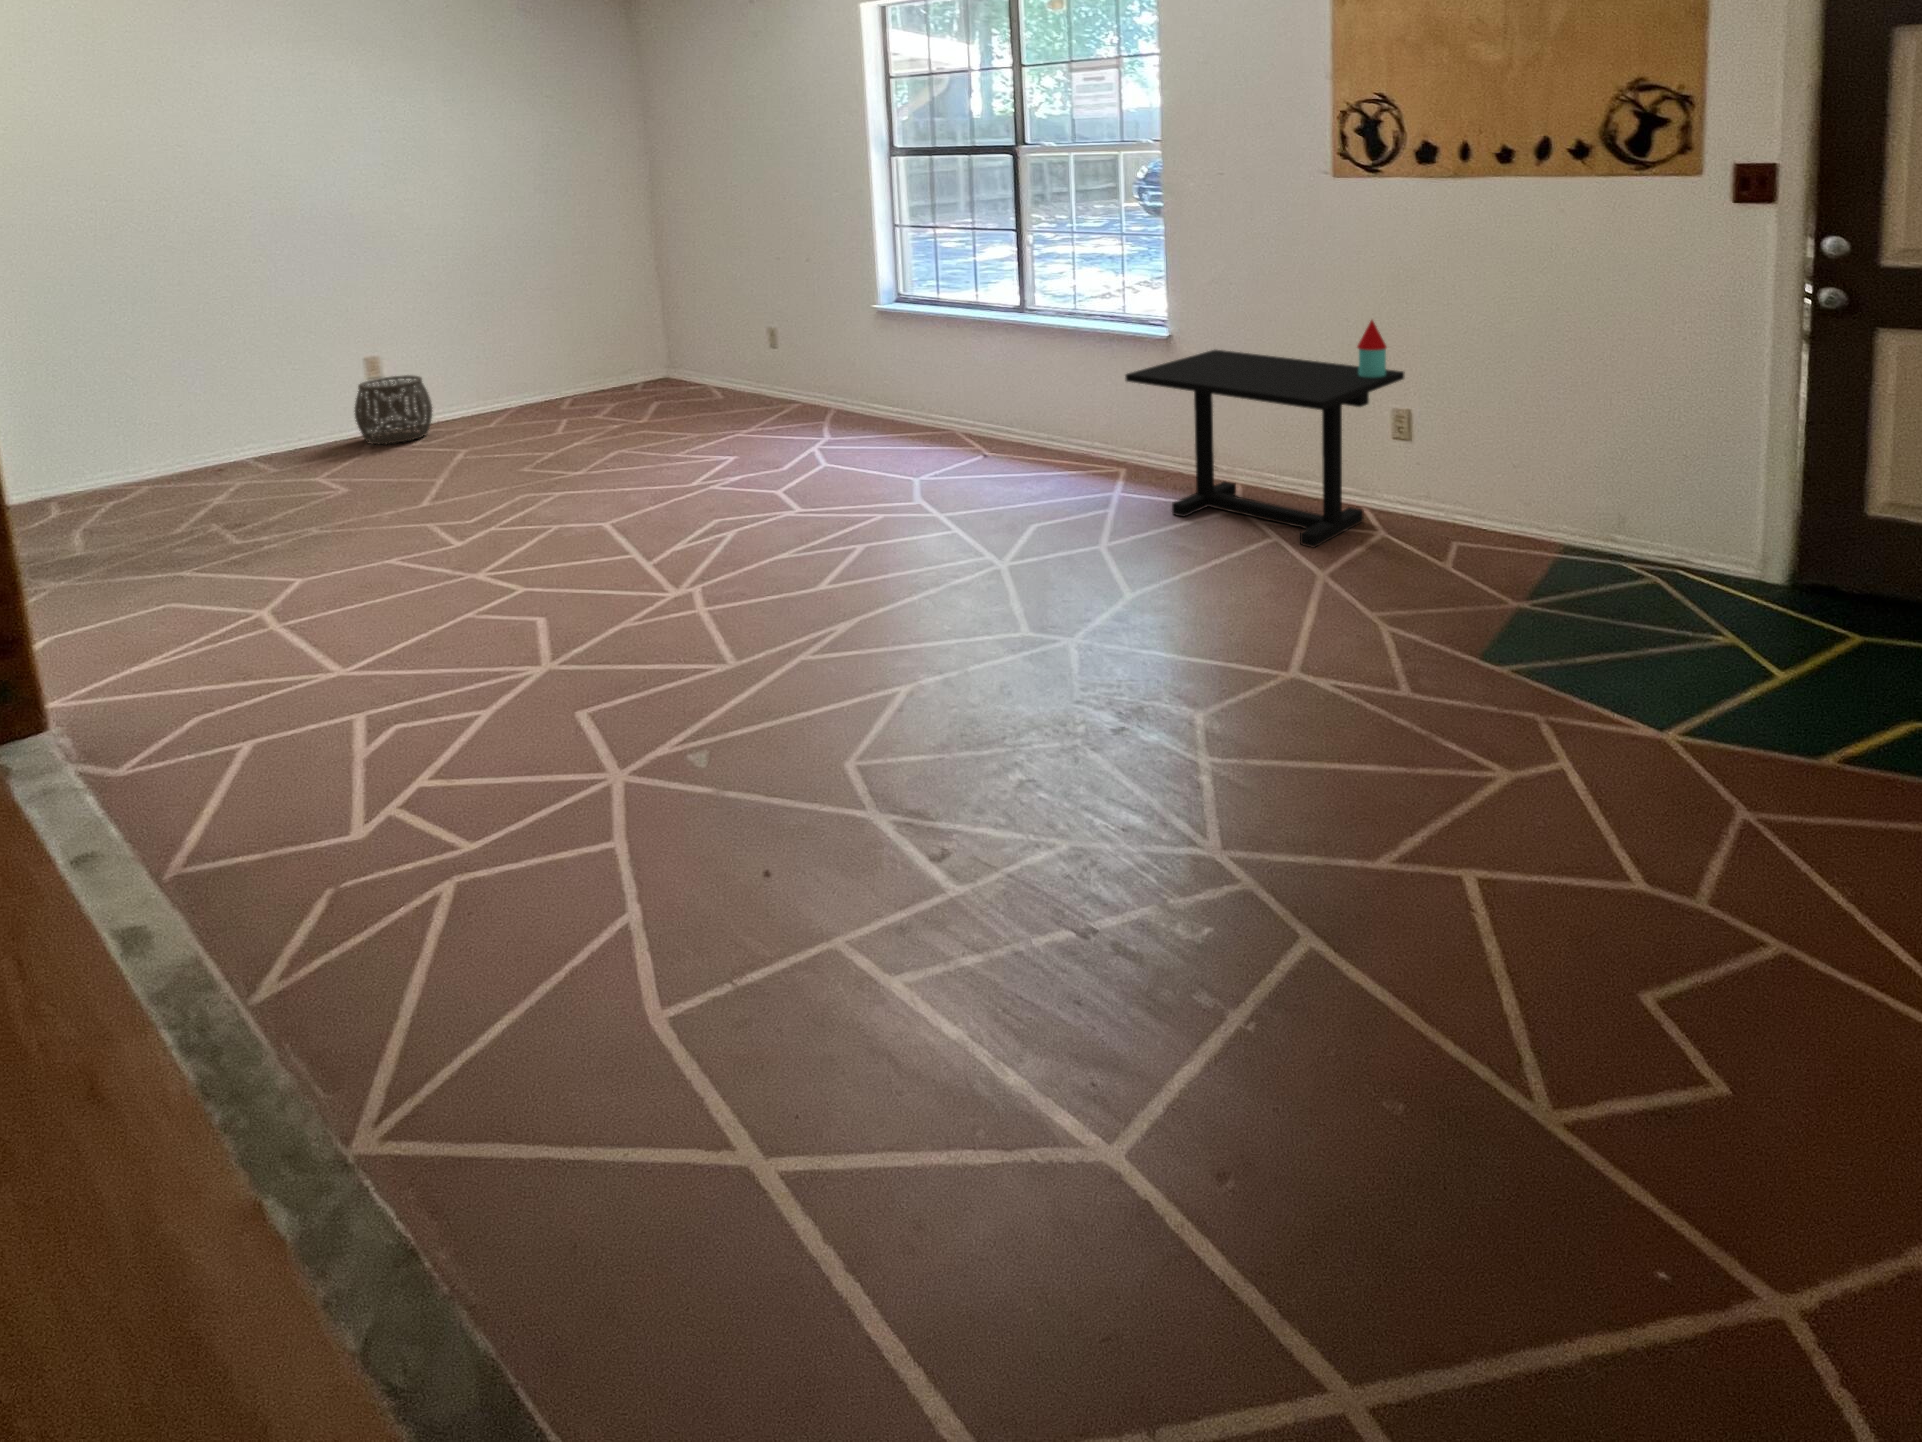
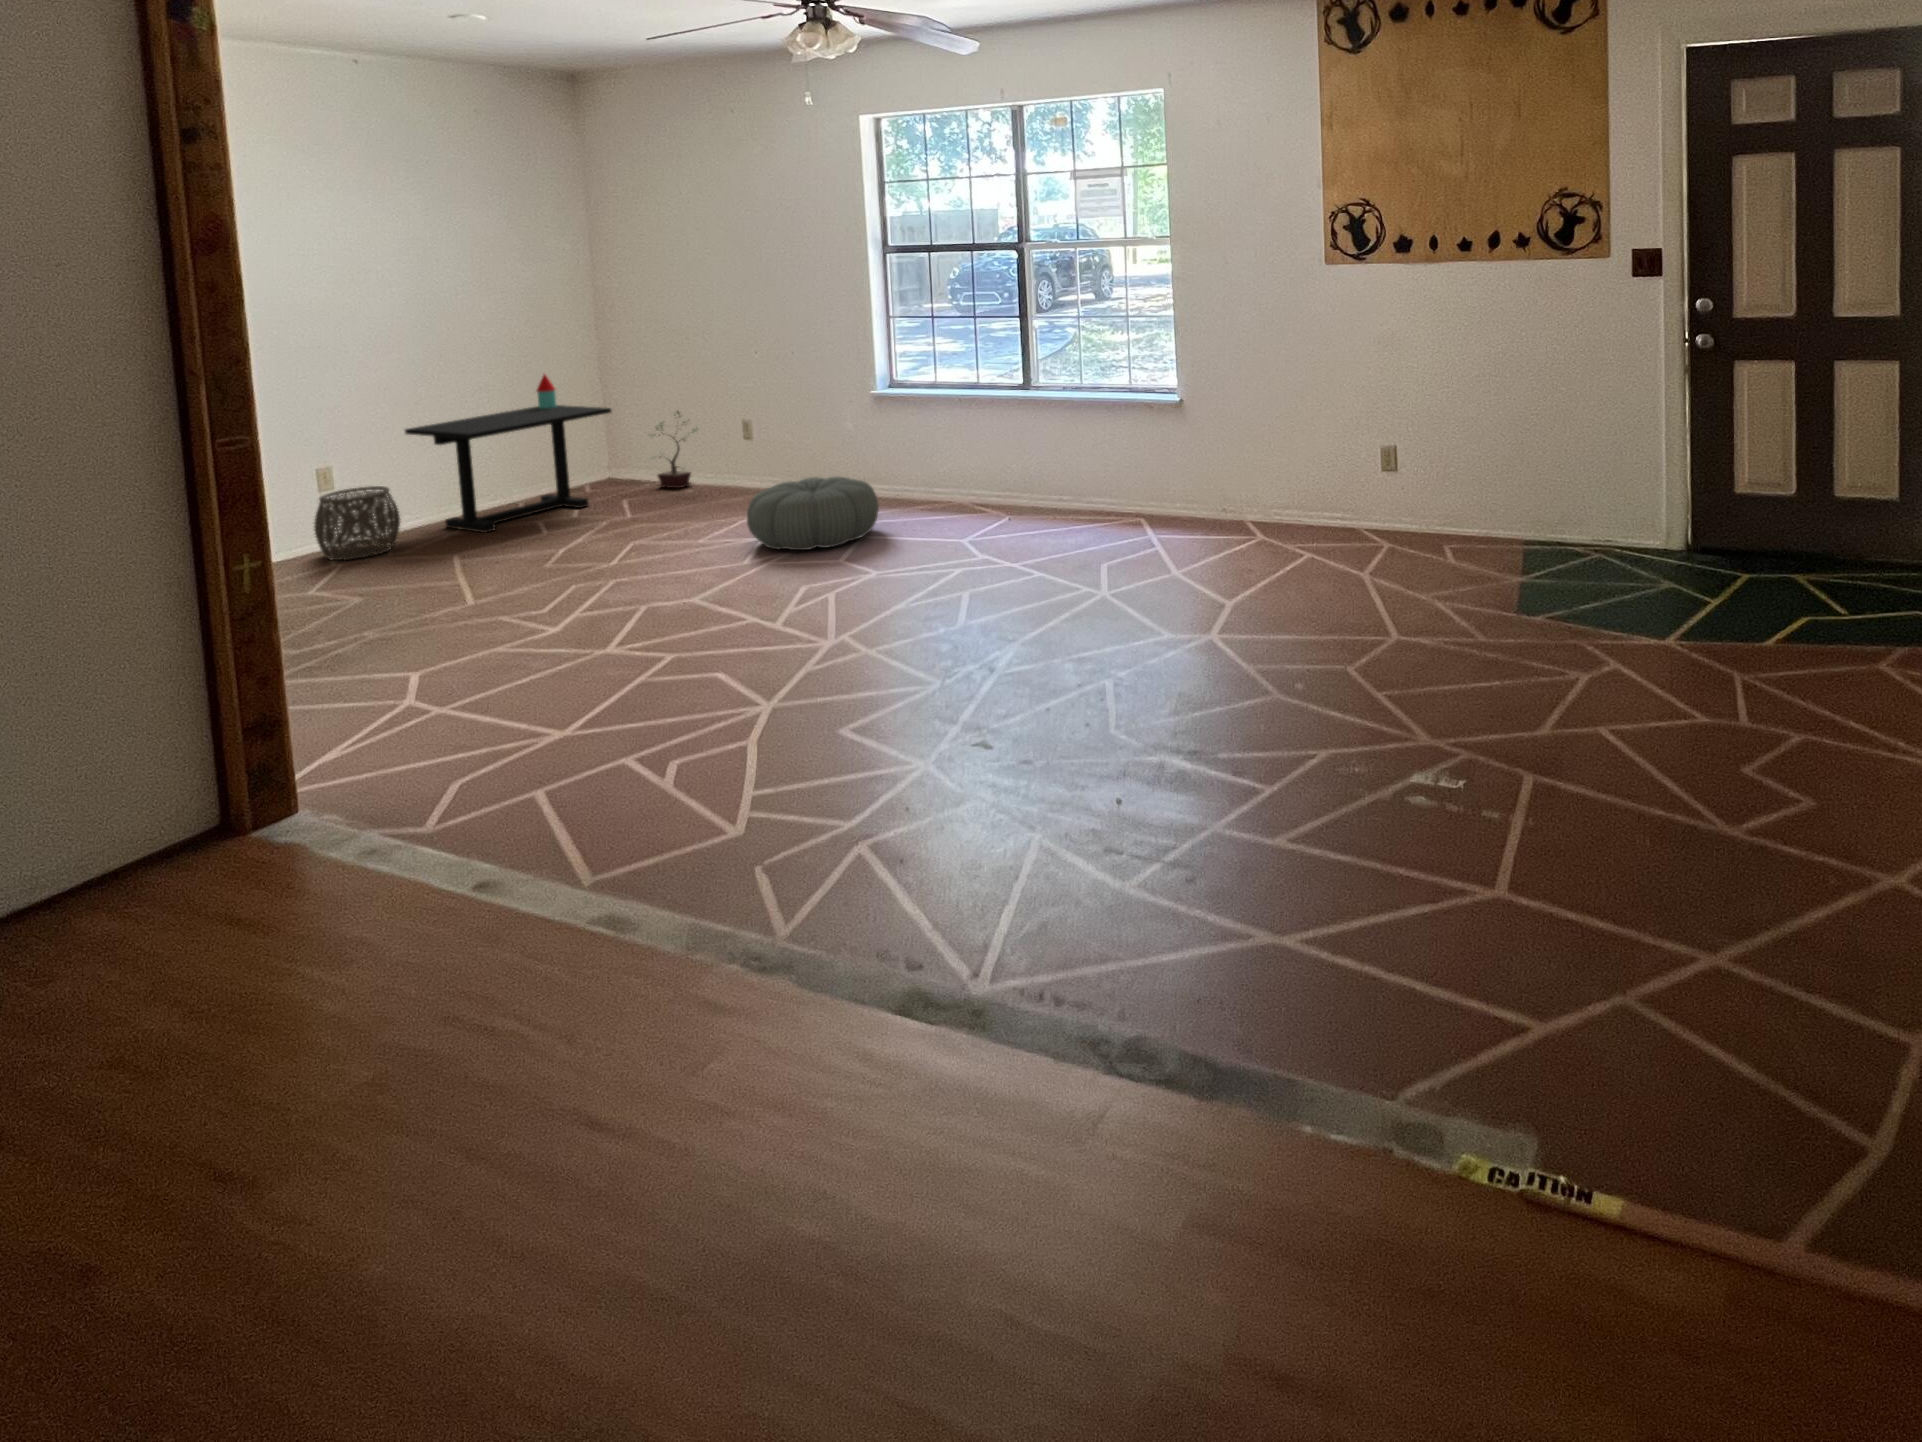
potted plant: none [687,313,731,392] -> present [650,411,697,488]
side table: present [1125,320,1404,548] -> present [405,374,611,533]
pouf: none [710,395,847,473] -> present [747,477,879,550]

